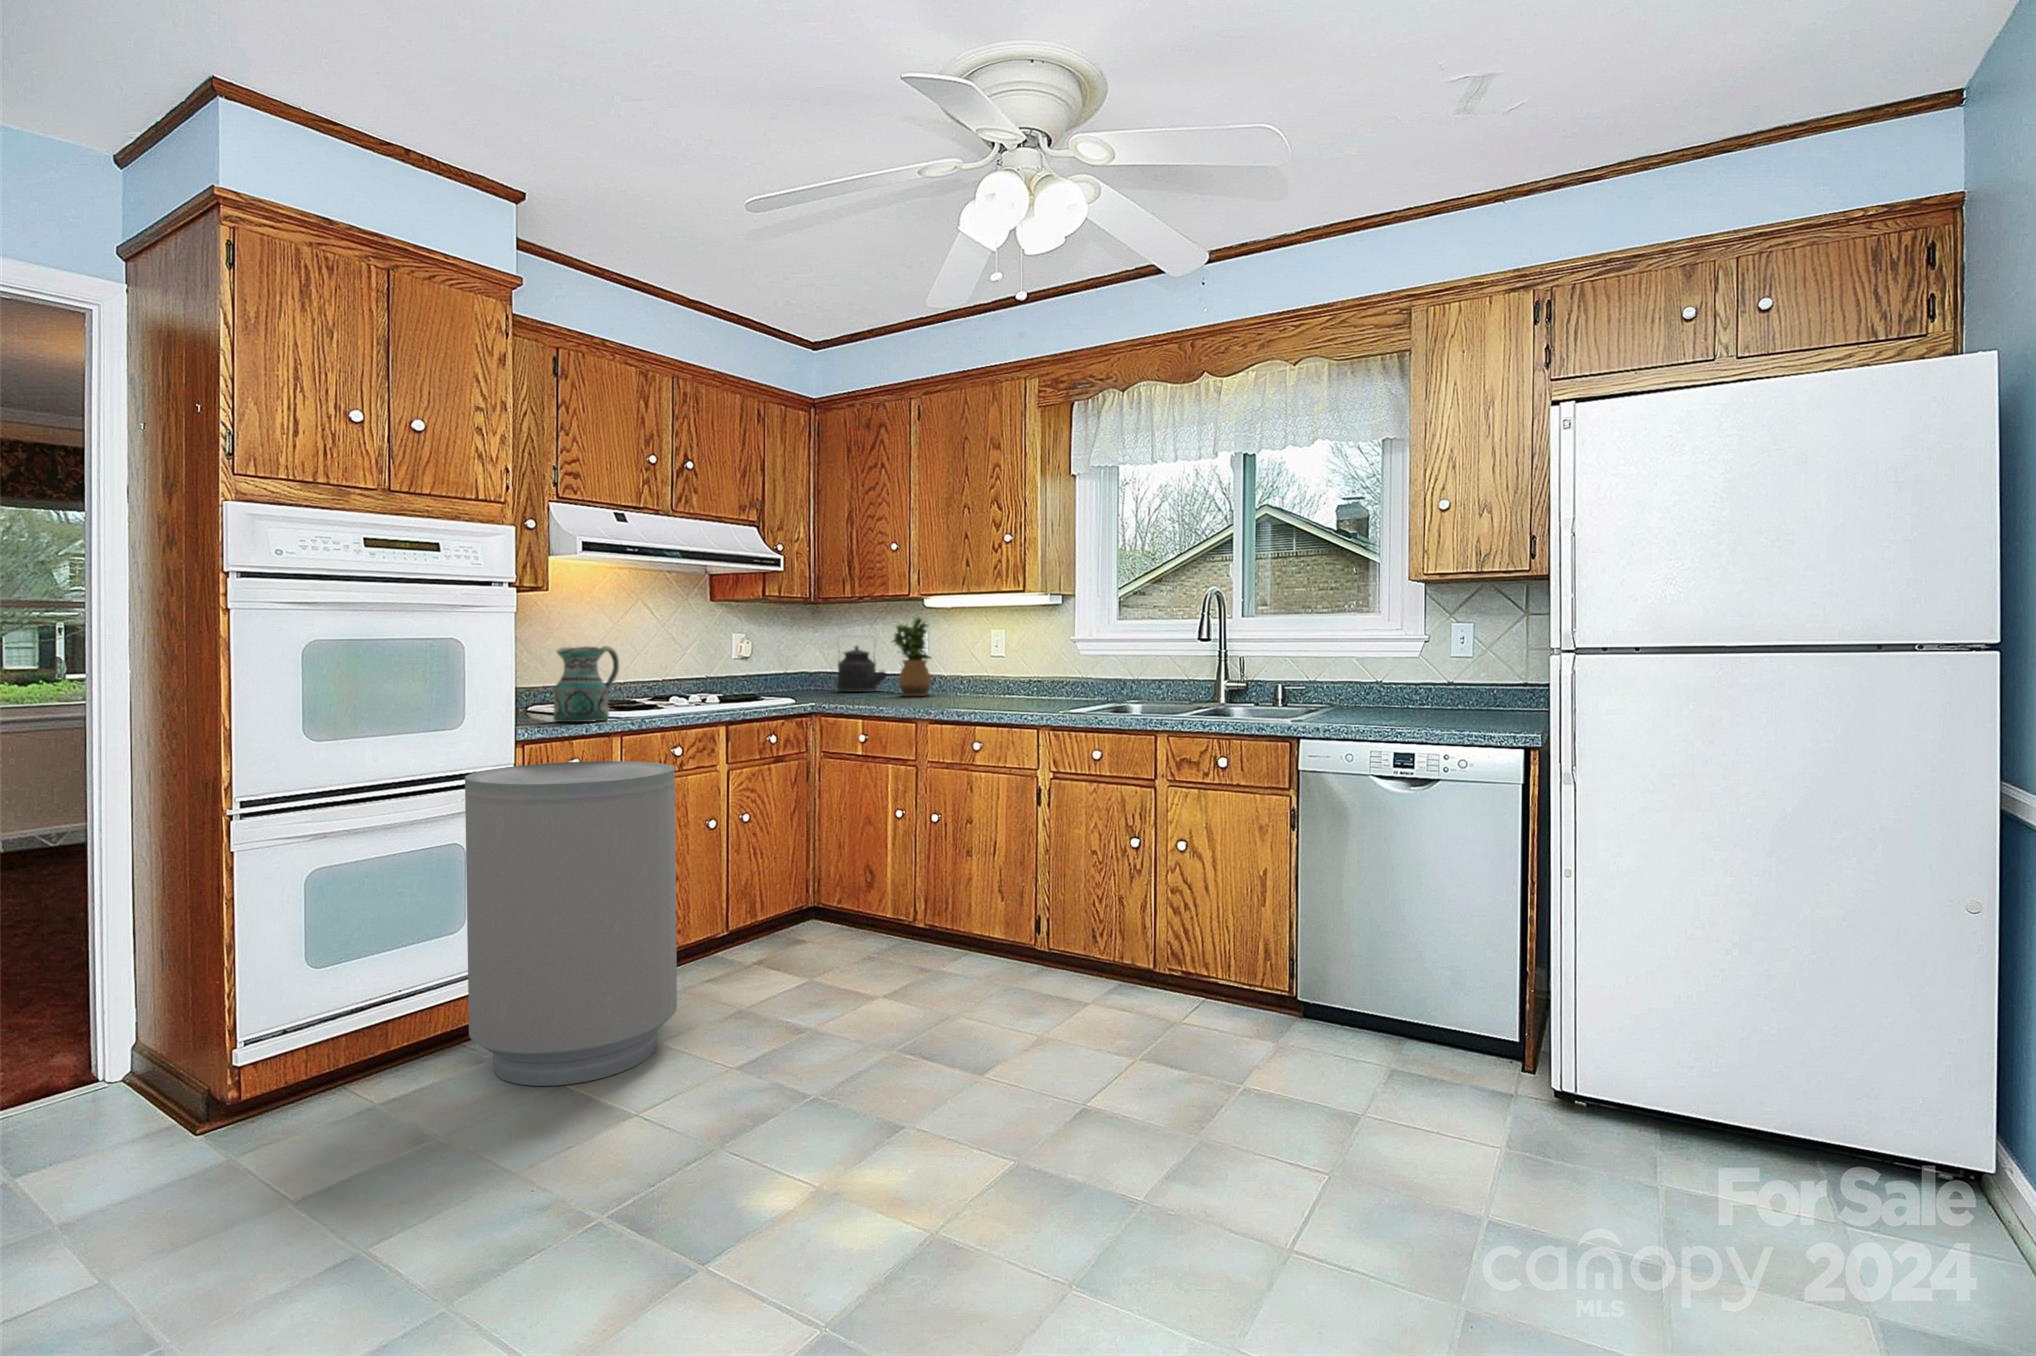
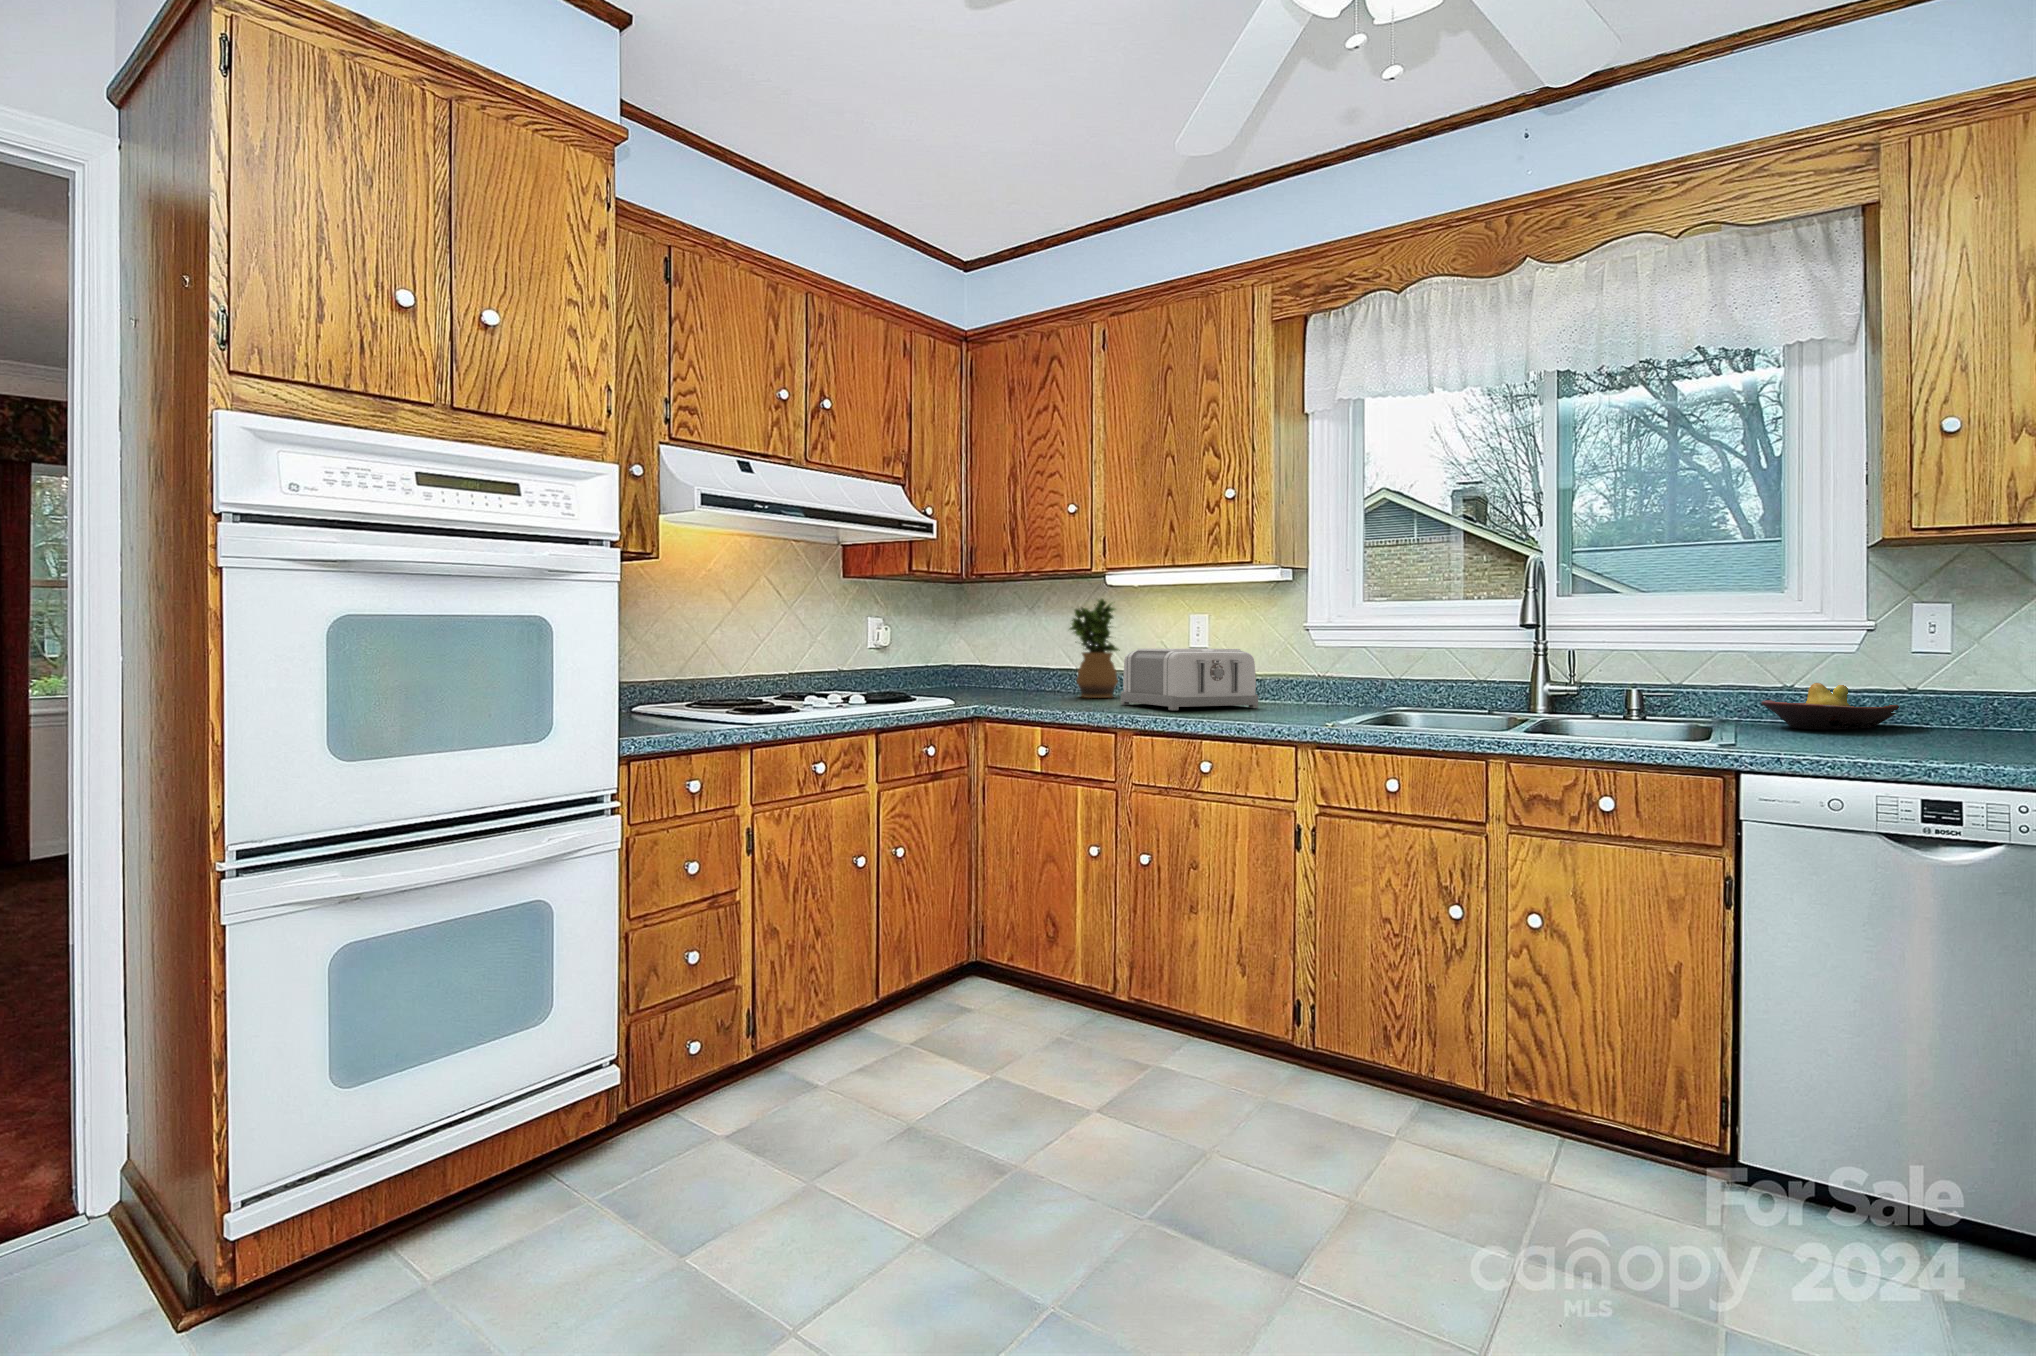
ceramic pitcher: present [553,646,619,722] -> none [665,632,747,732]
kettle: present [837,646,886,692] -> none [993,623,1065,692]
toaster: none [926,657,1026,704] -> present [1121,648,1258,710]
fruit bowl: none [1352,679,1450,712] -> present [1761,683,1899,729]
trash can: present [465,761,677,1086] -> none [551,787,836,1264]

